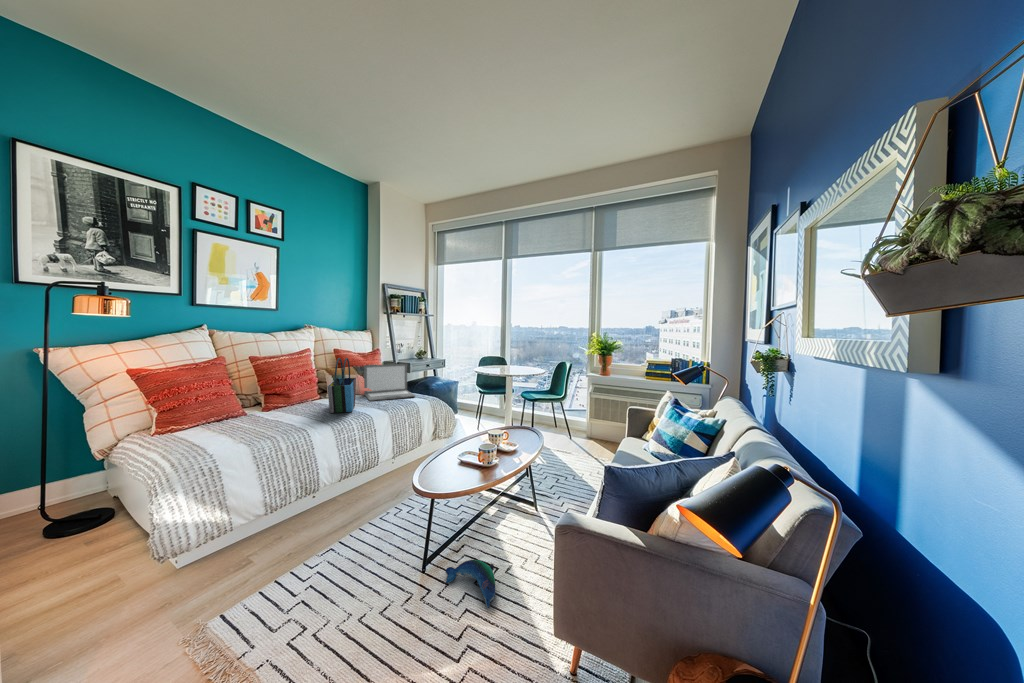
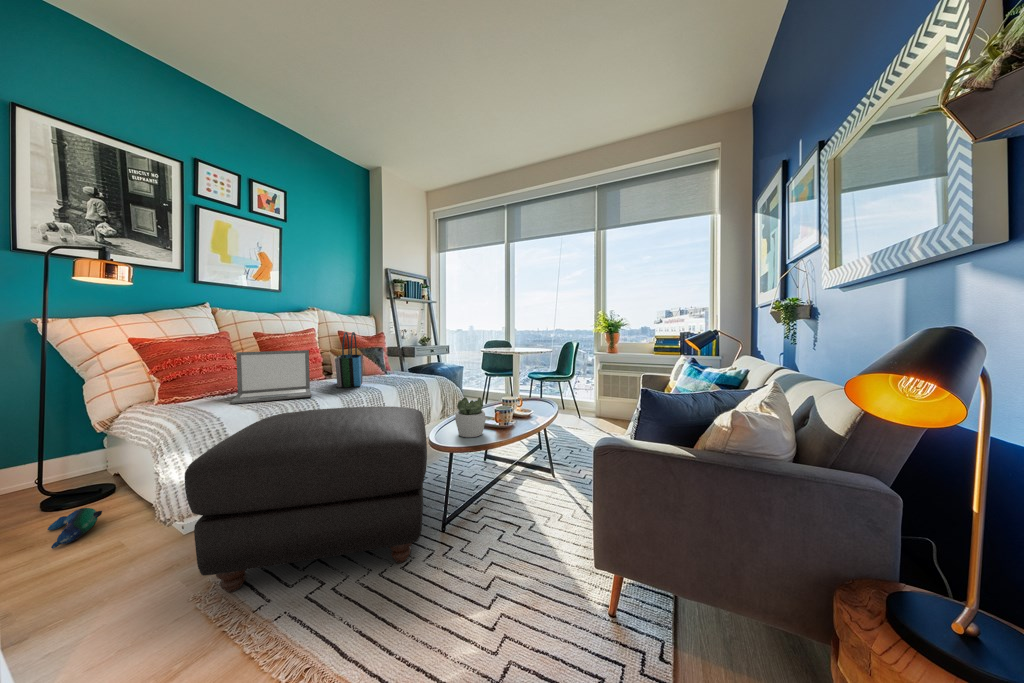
laptop: present [364,364,415,401] -> present [231,350,312,404]
succulent plant: none [439,439,468,480] -> present [455,397,486,437]
ottoman: none [173,446,409,637] -> present [184,406,427,592]
plush toy: present [446,560,495,608] -> present [47,508,102,549]

